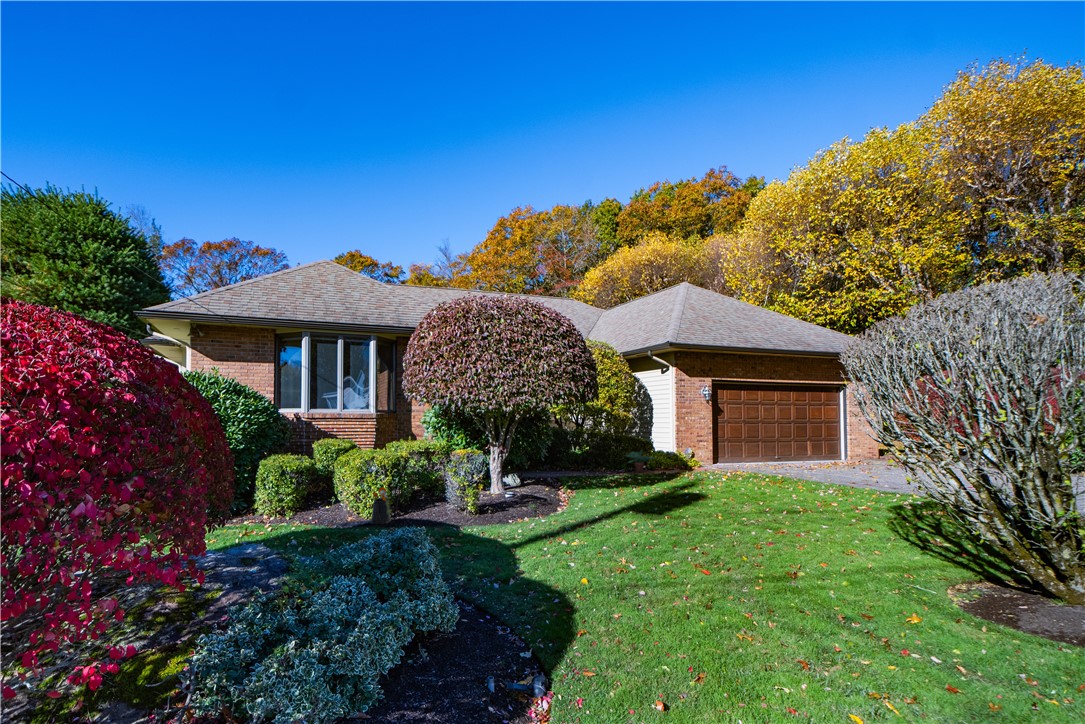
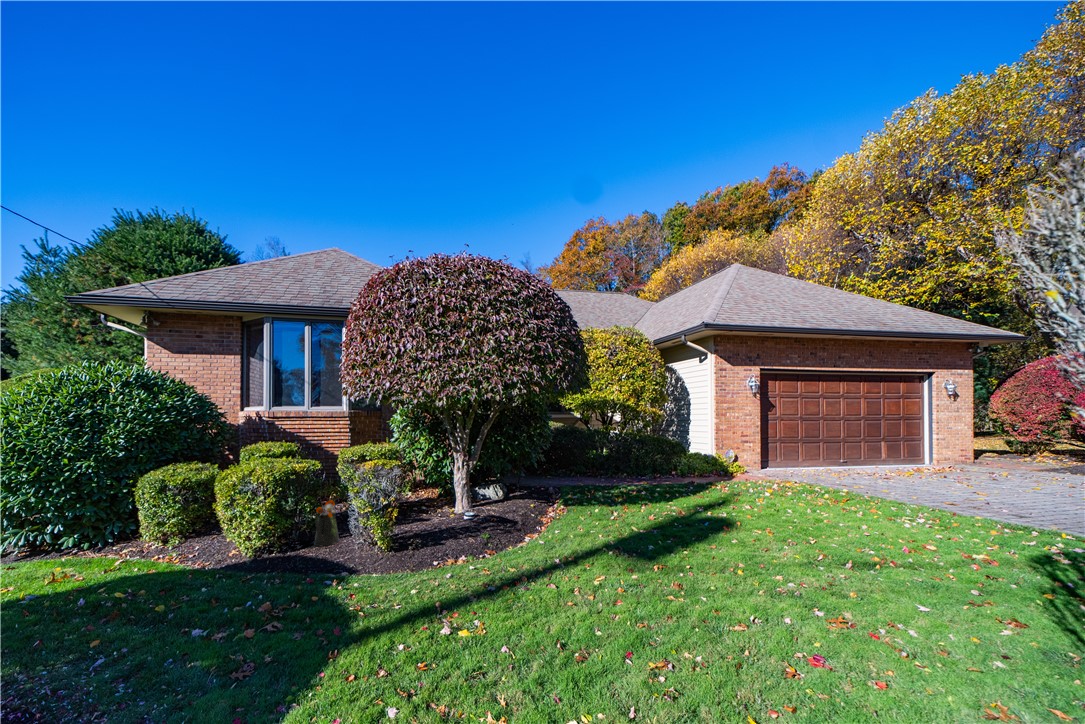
potted plant: present [627,450,652,472] -> none [653,451,692,477]

